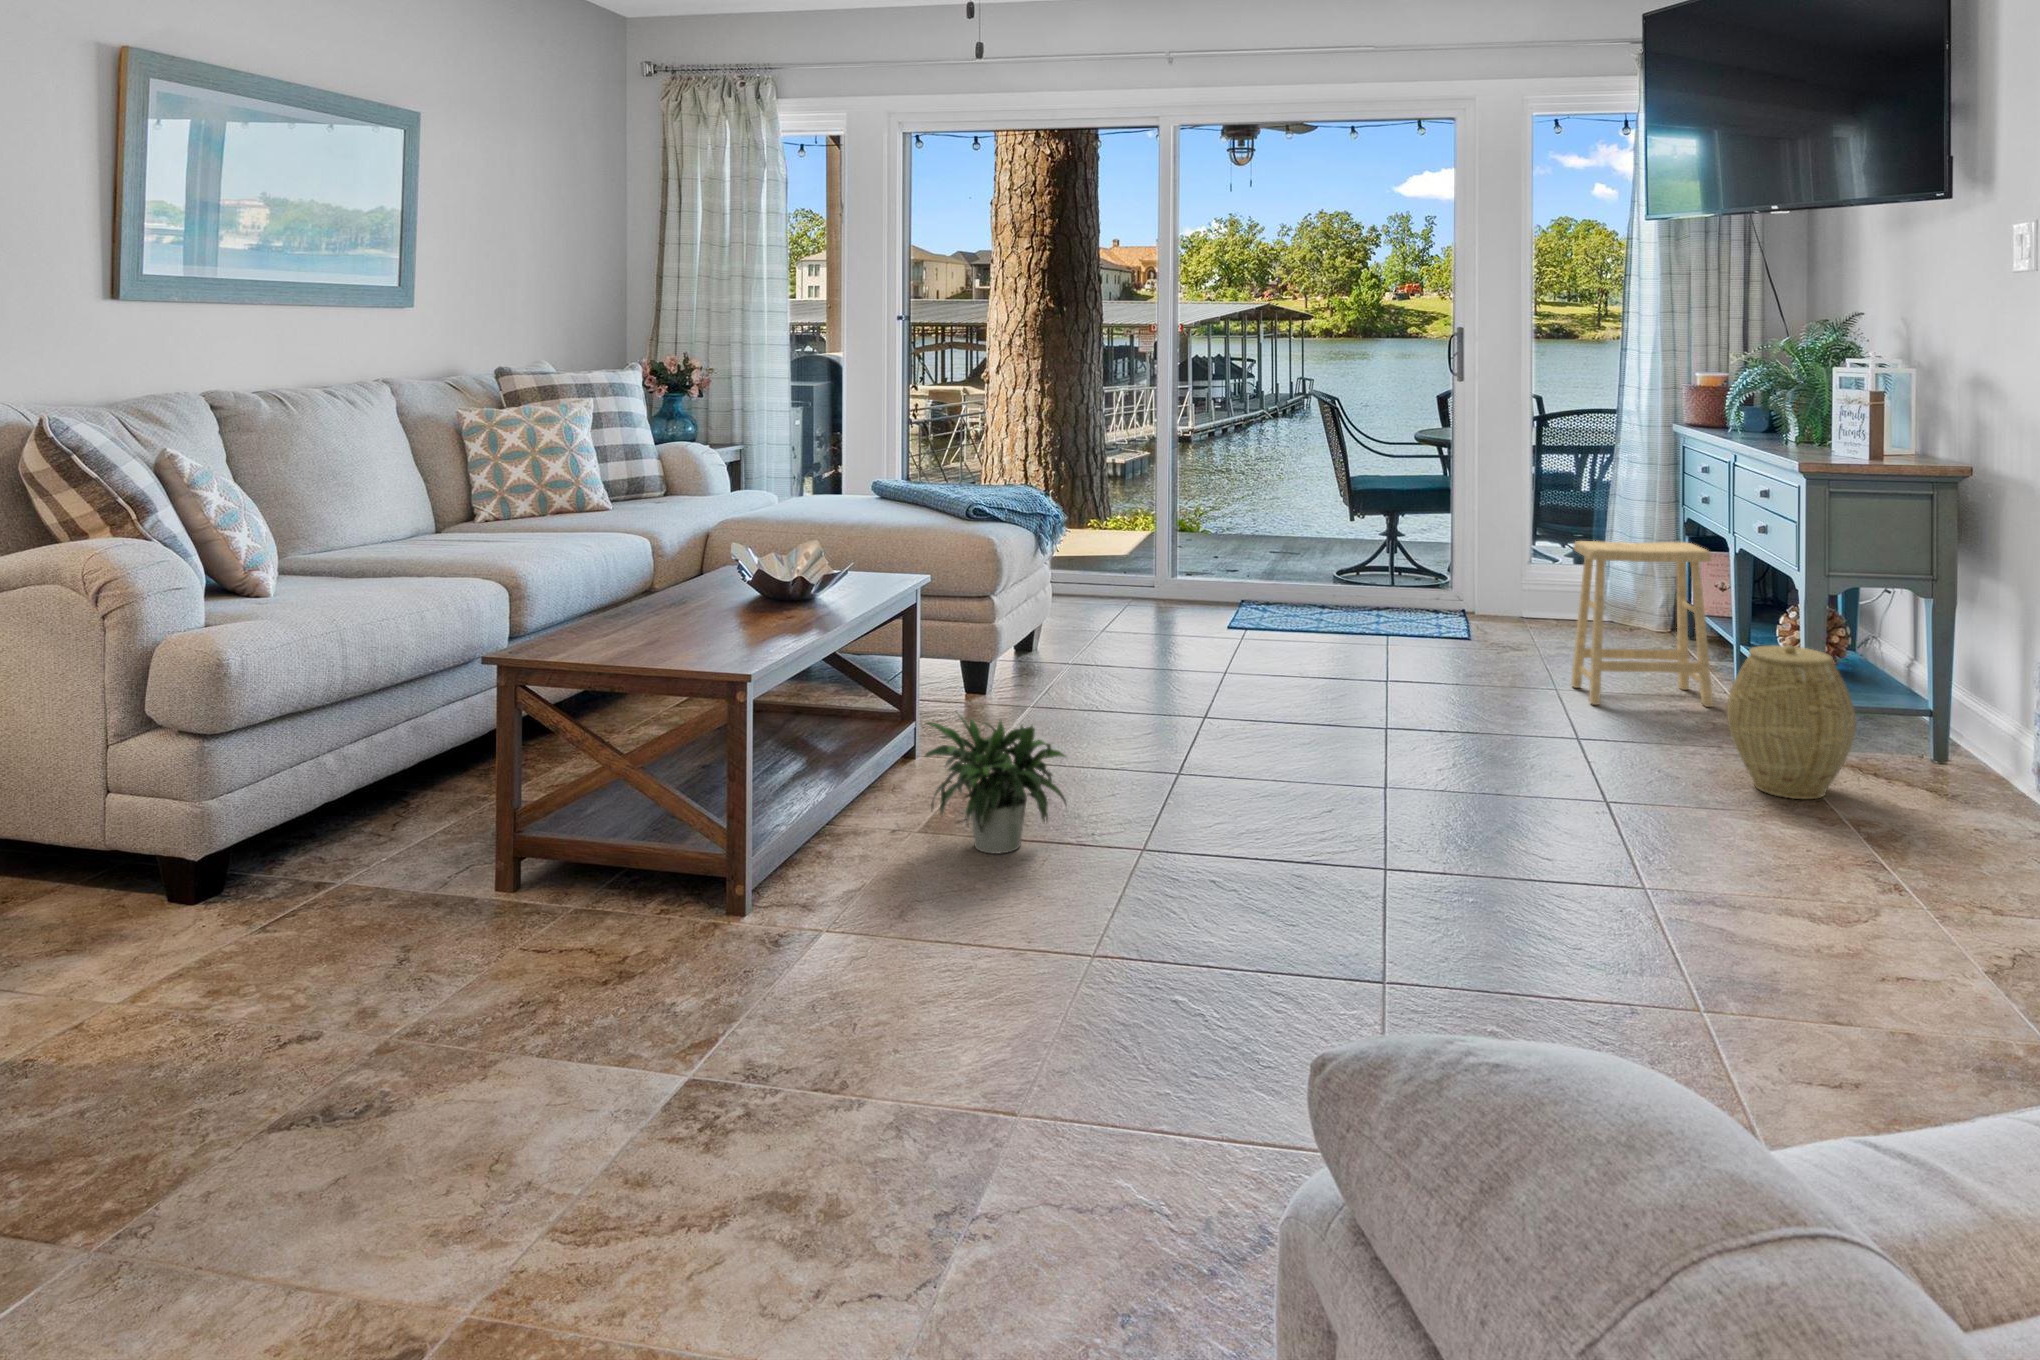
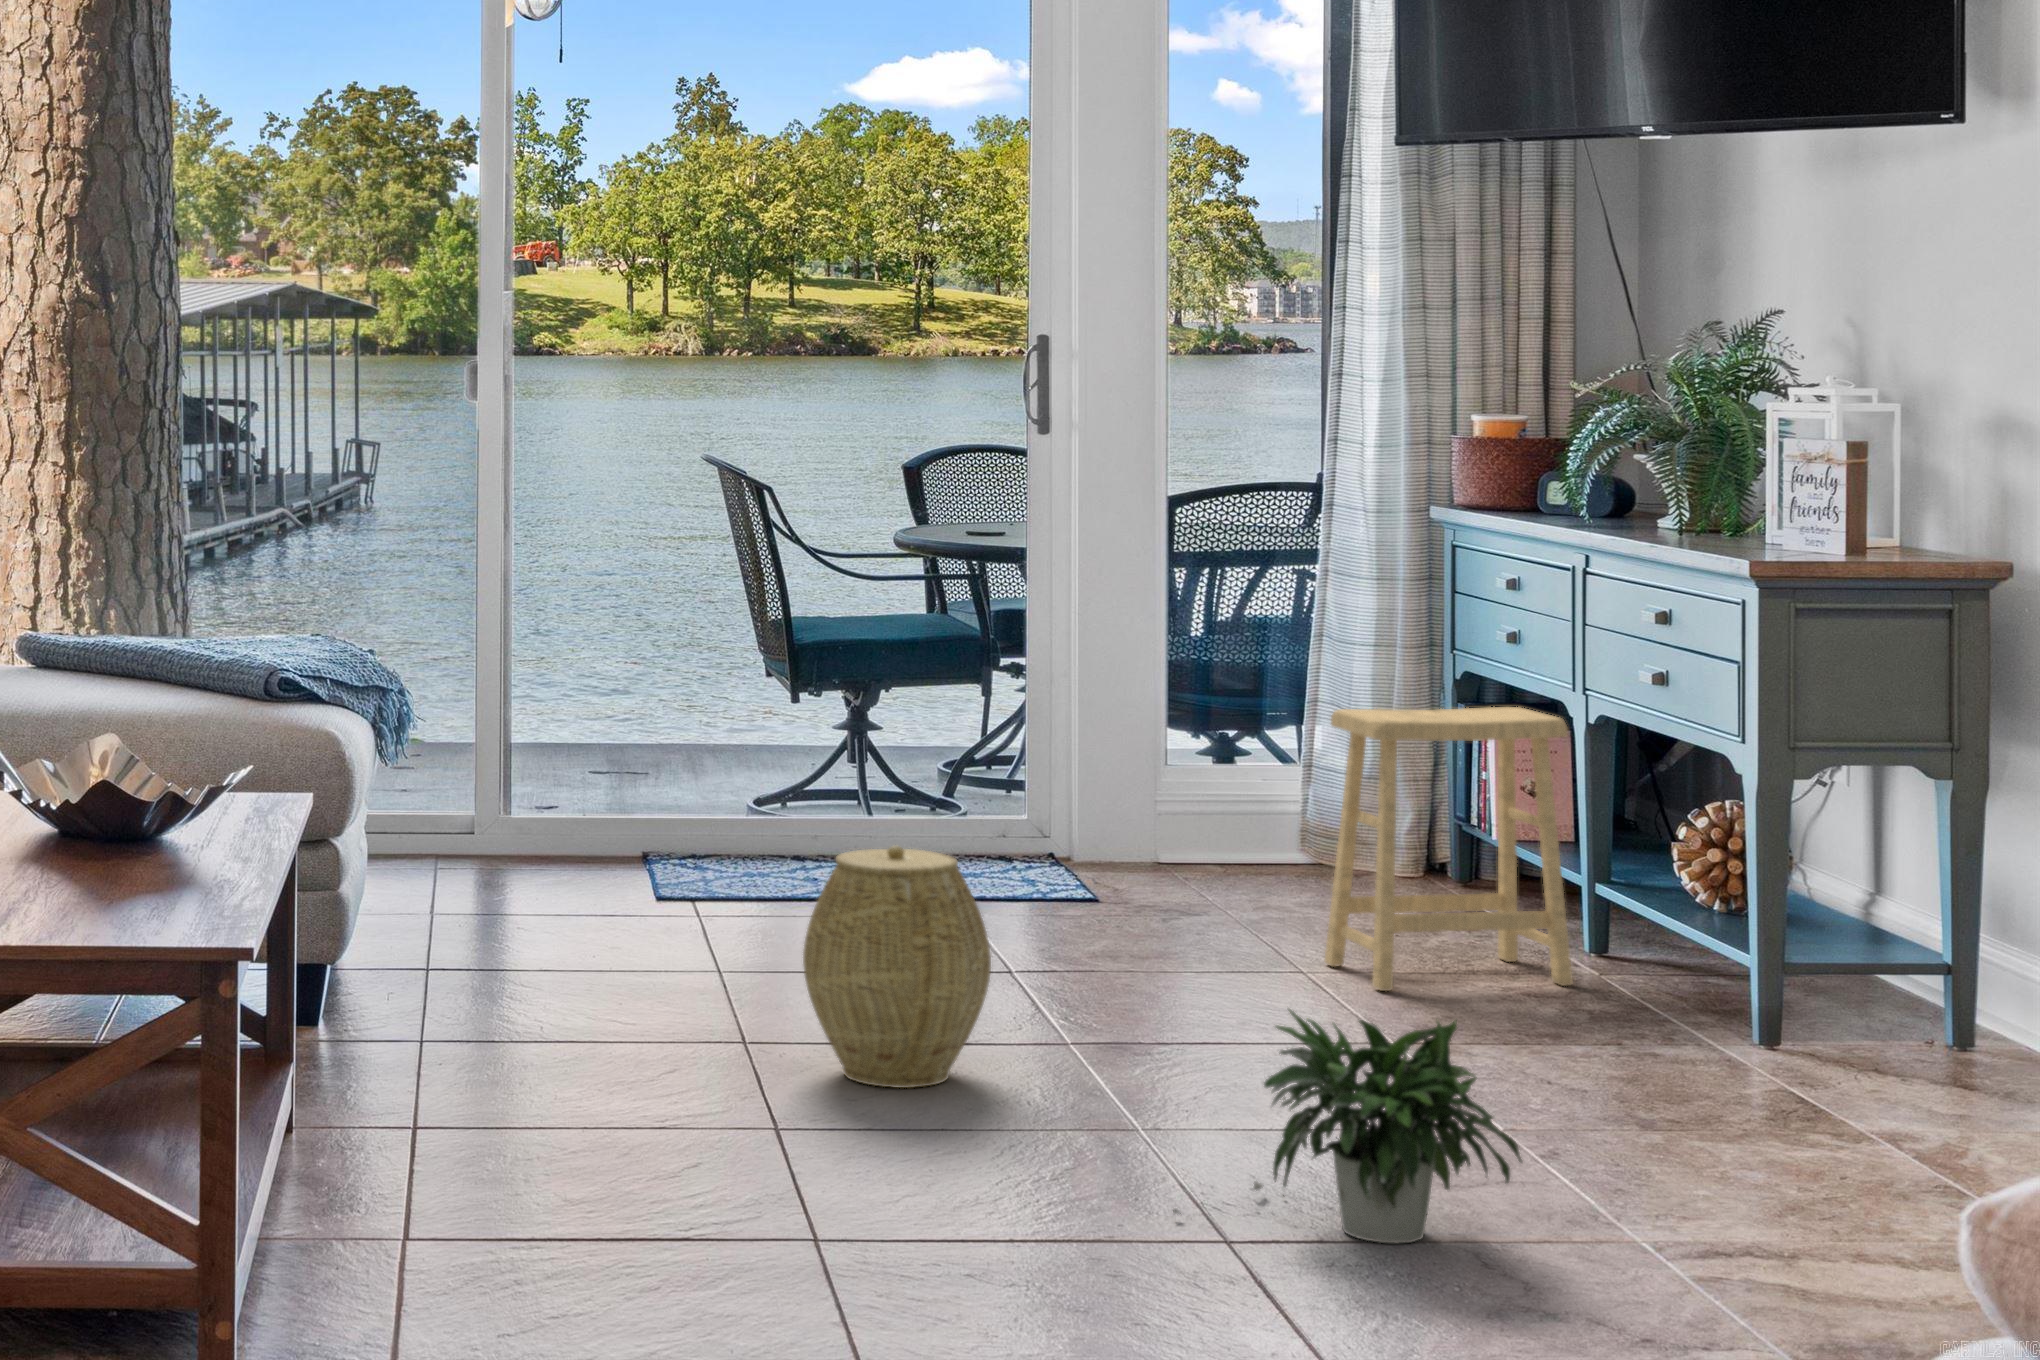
woven basket: present [1727,645,1856,799] -> present [803,846,991,1088]
potted plant: present [896,713,1066,854] -> present [1173,1009,1522,1243]

